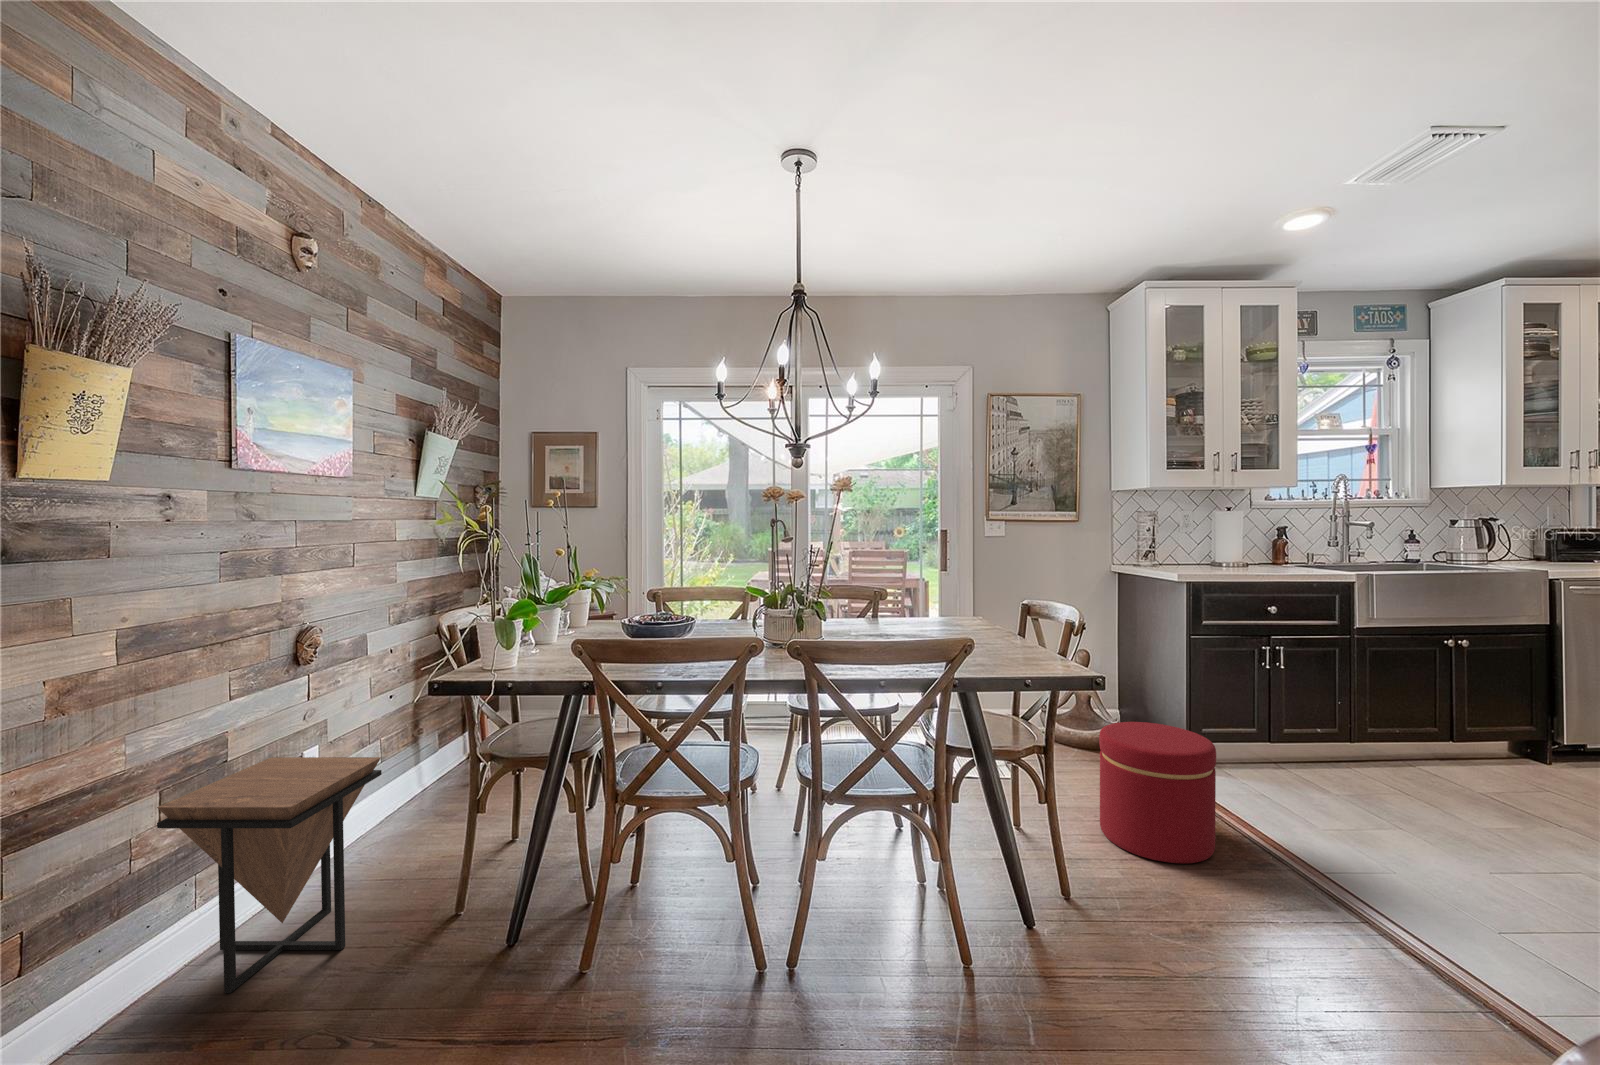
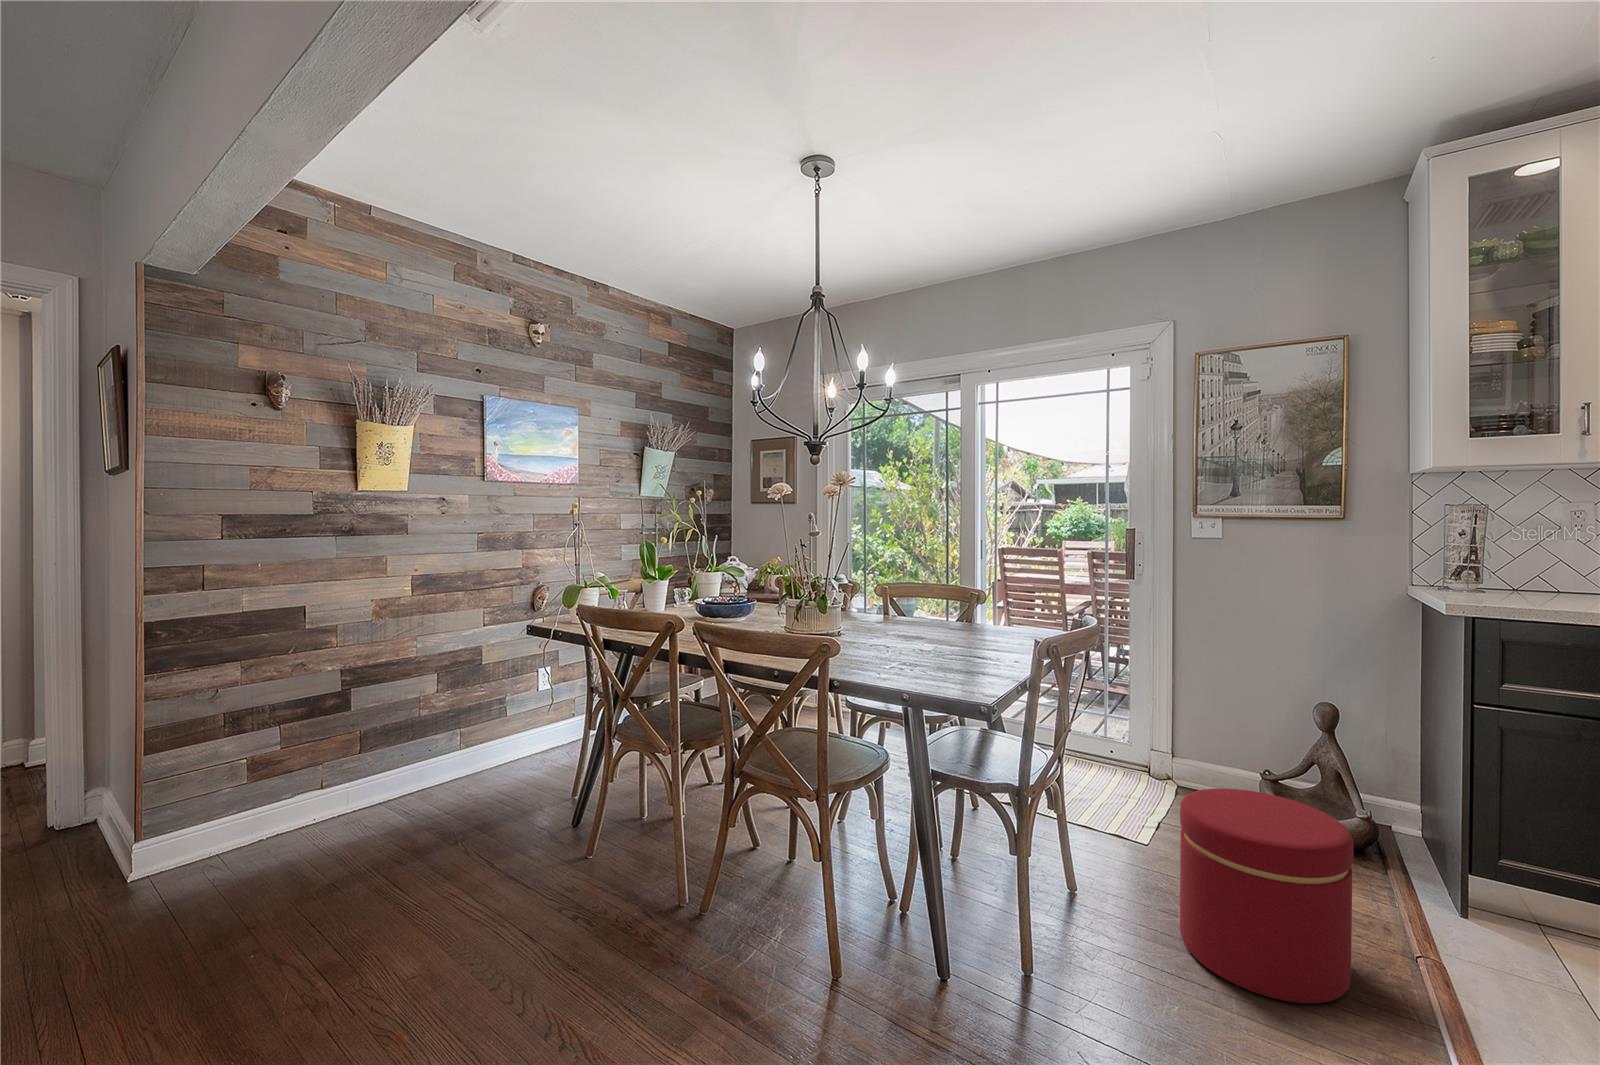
side table: present [157,757,382,993] -> none [431,667,547,800]

